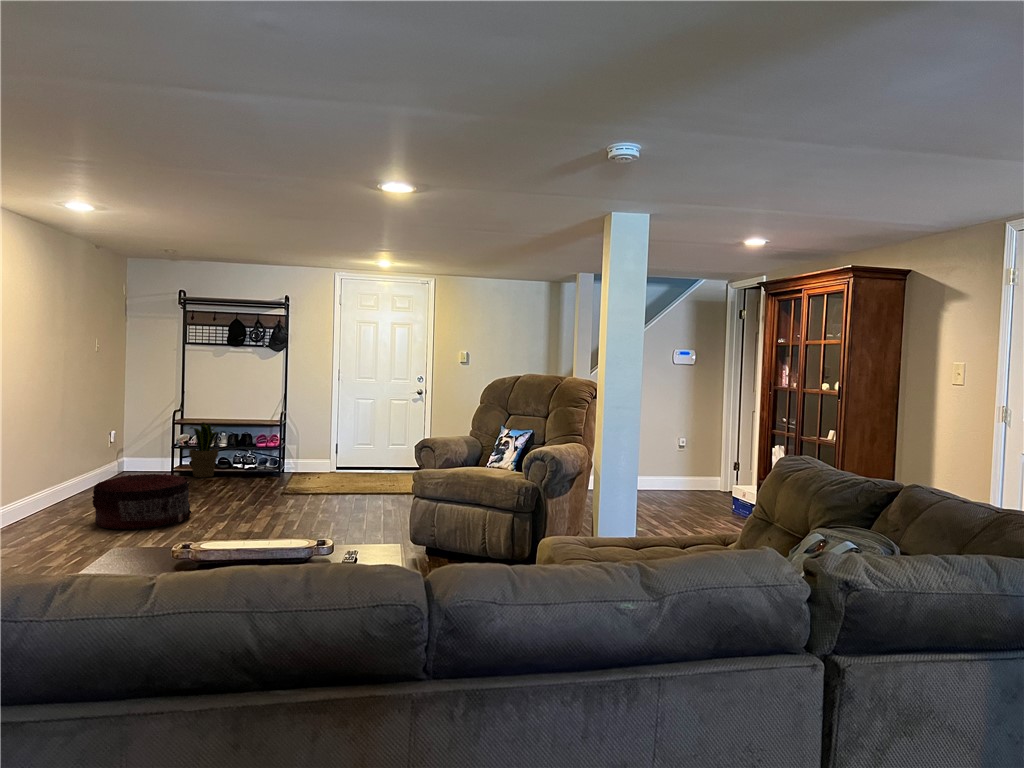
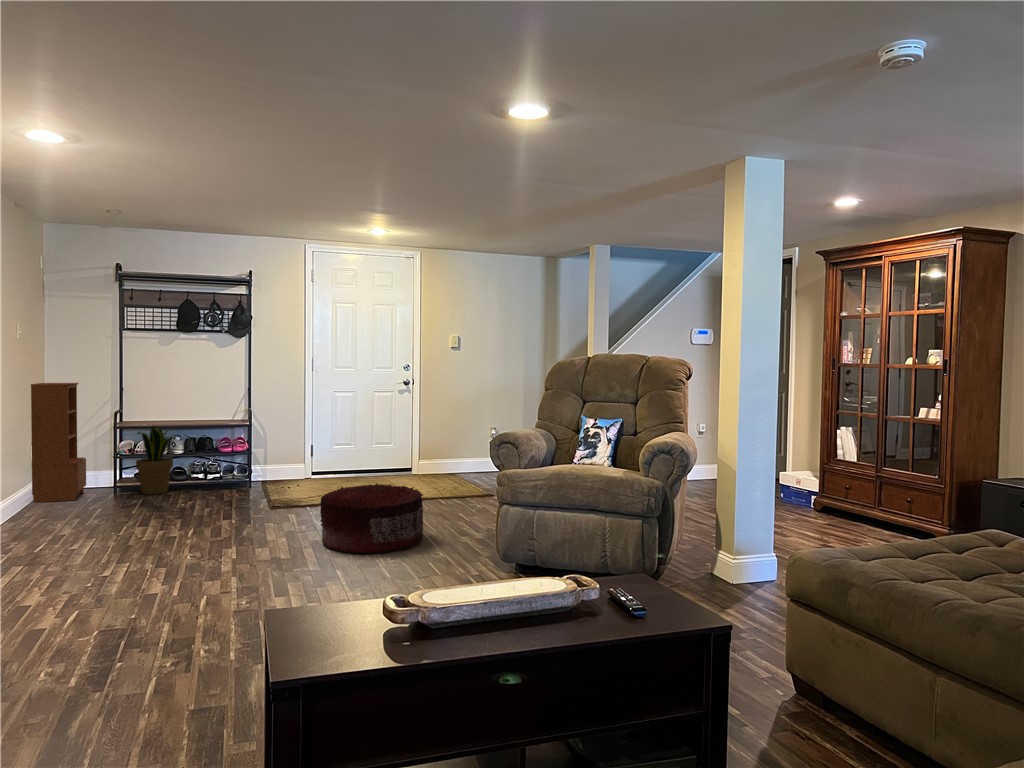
bookcase: none [110,386,154,479] -> present [31,383,86,502]
pouf: present [92,474,192,529] -> present [320,484,424,553]

